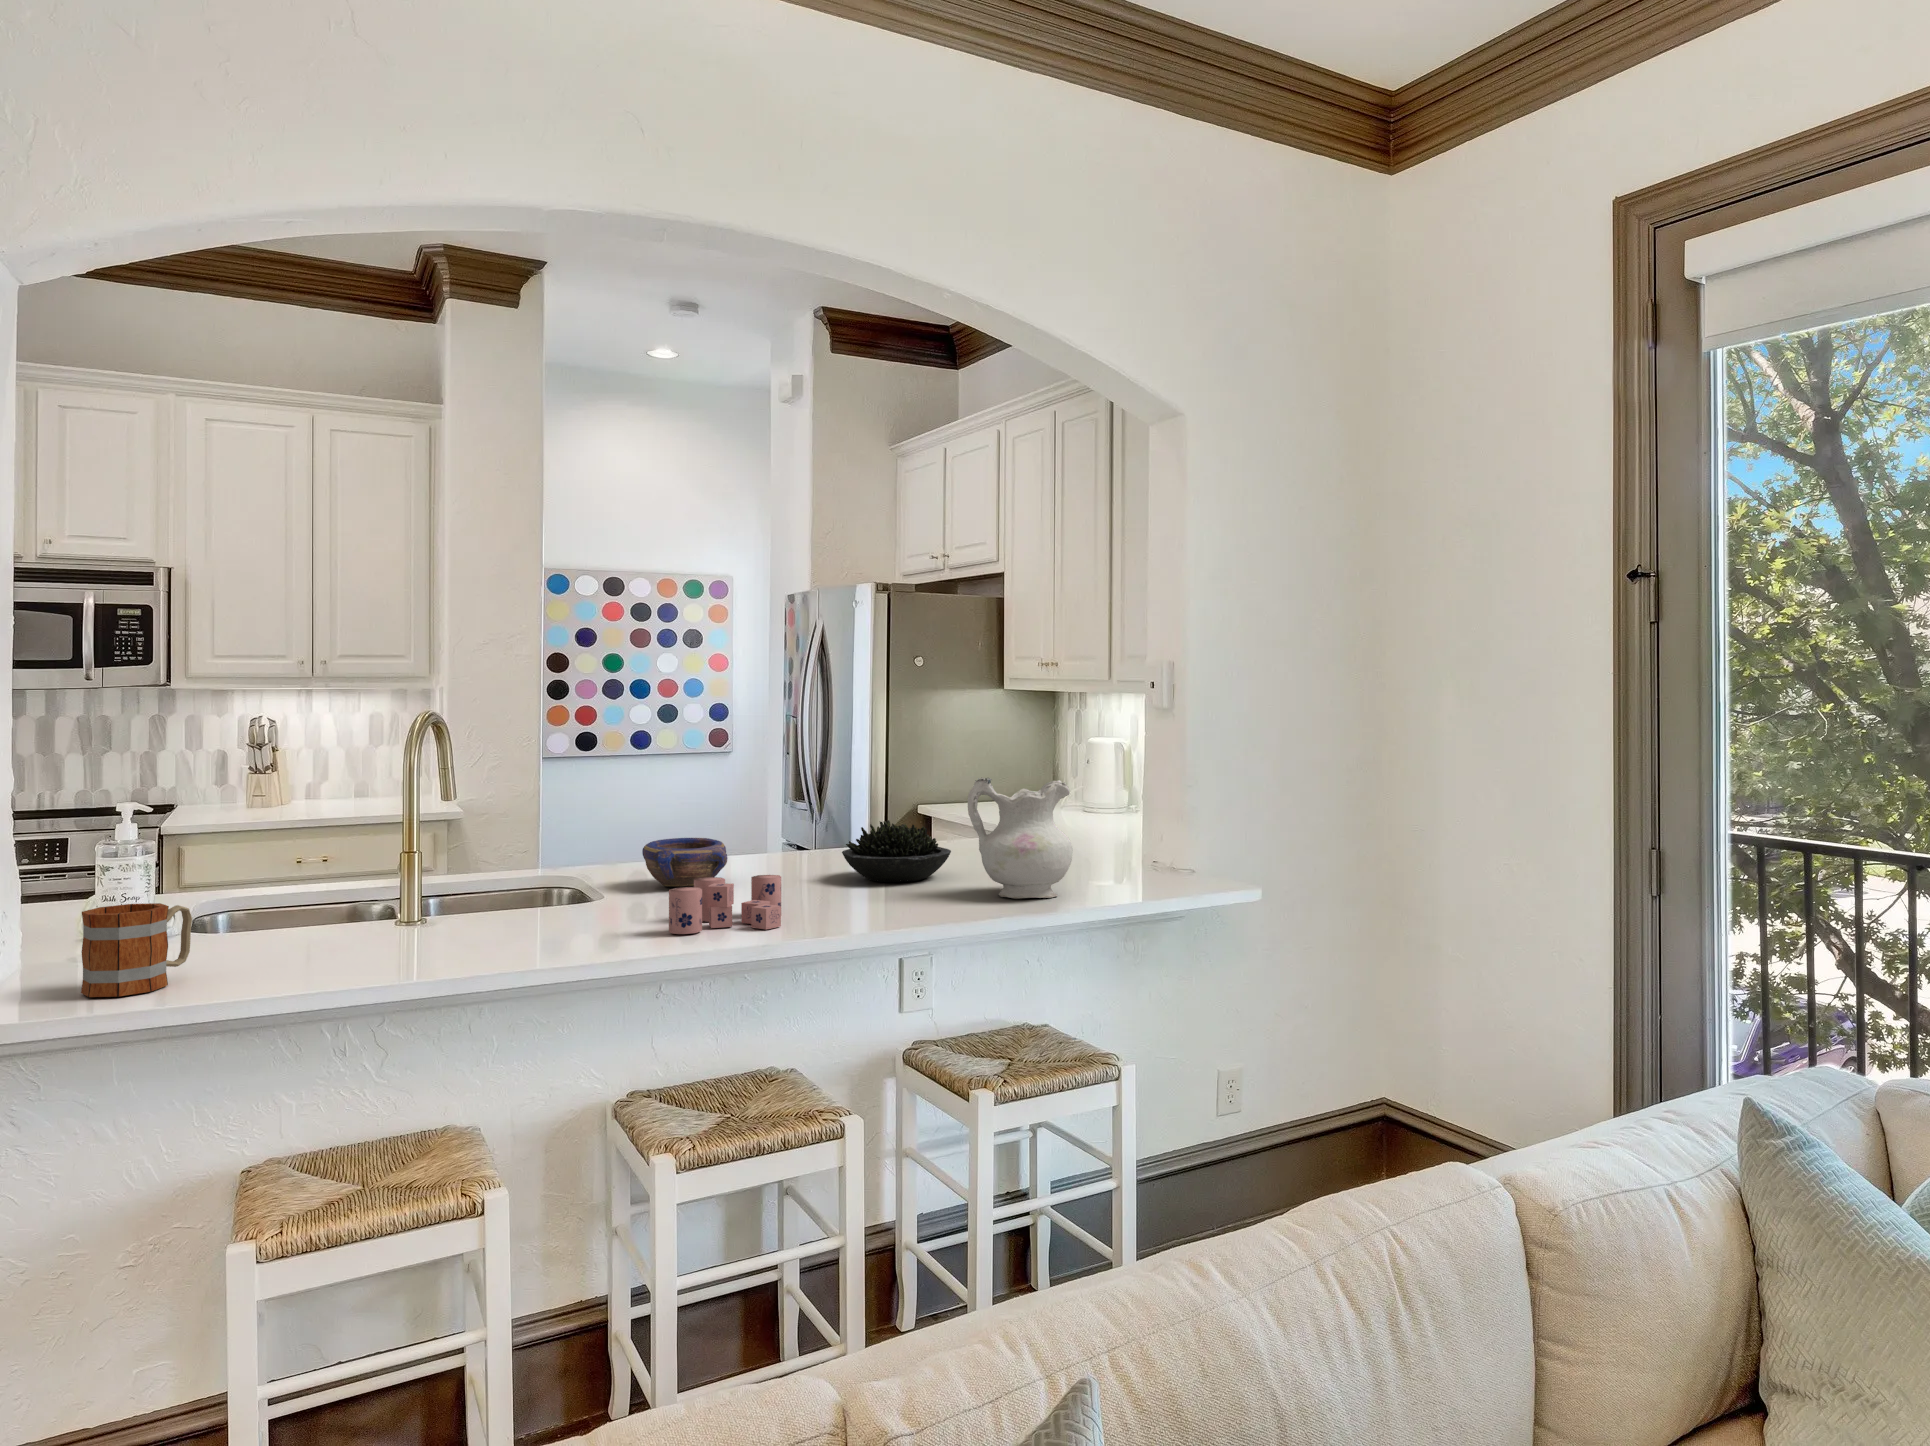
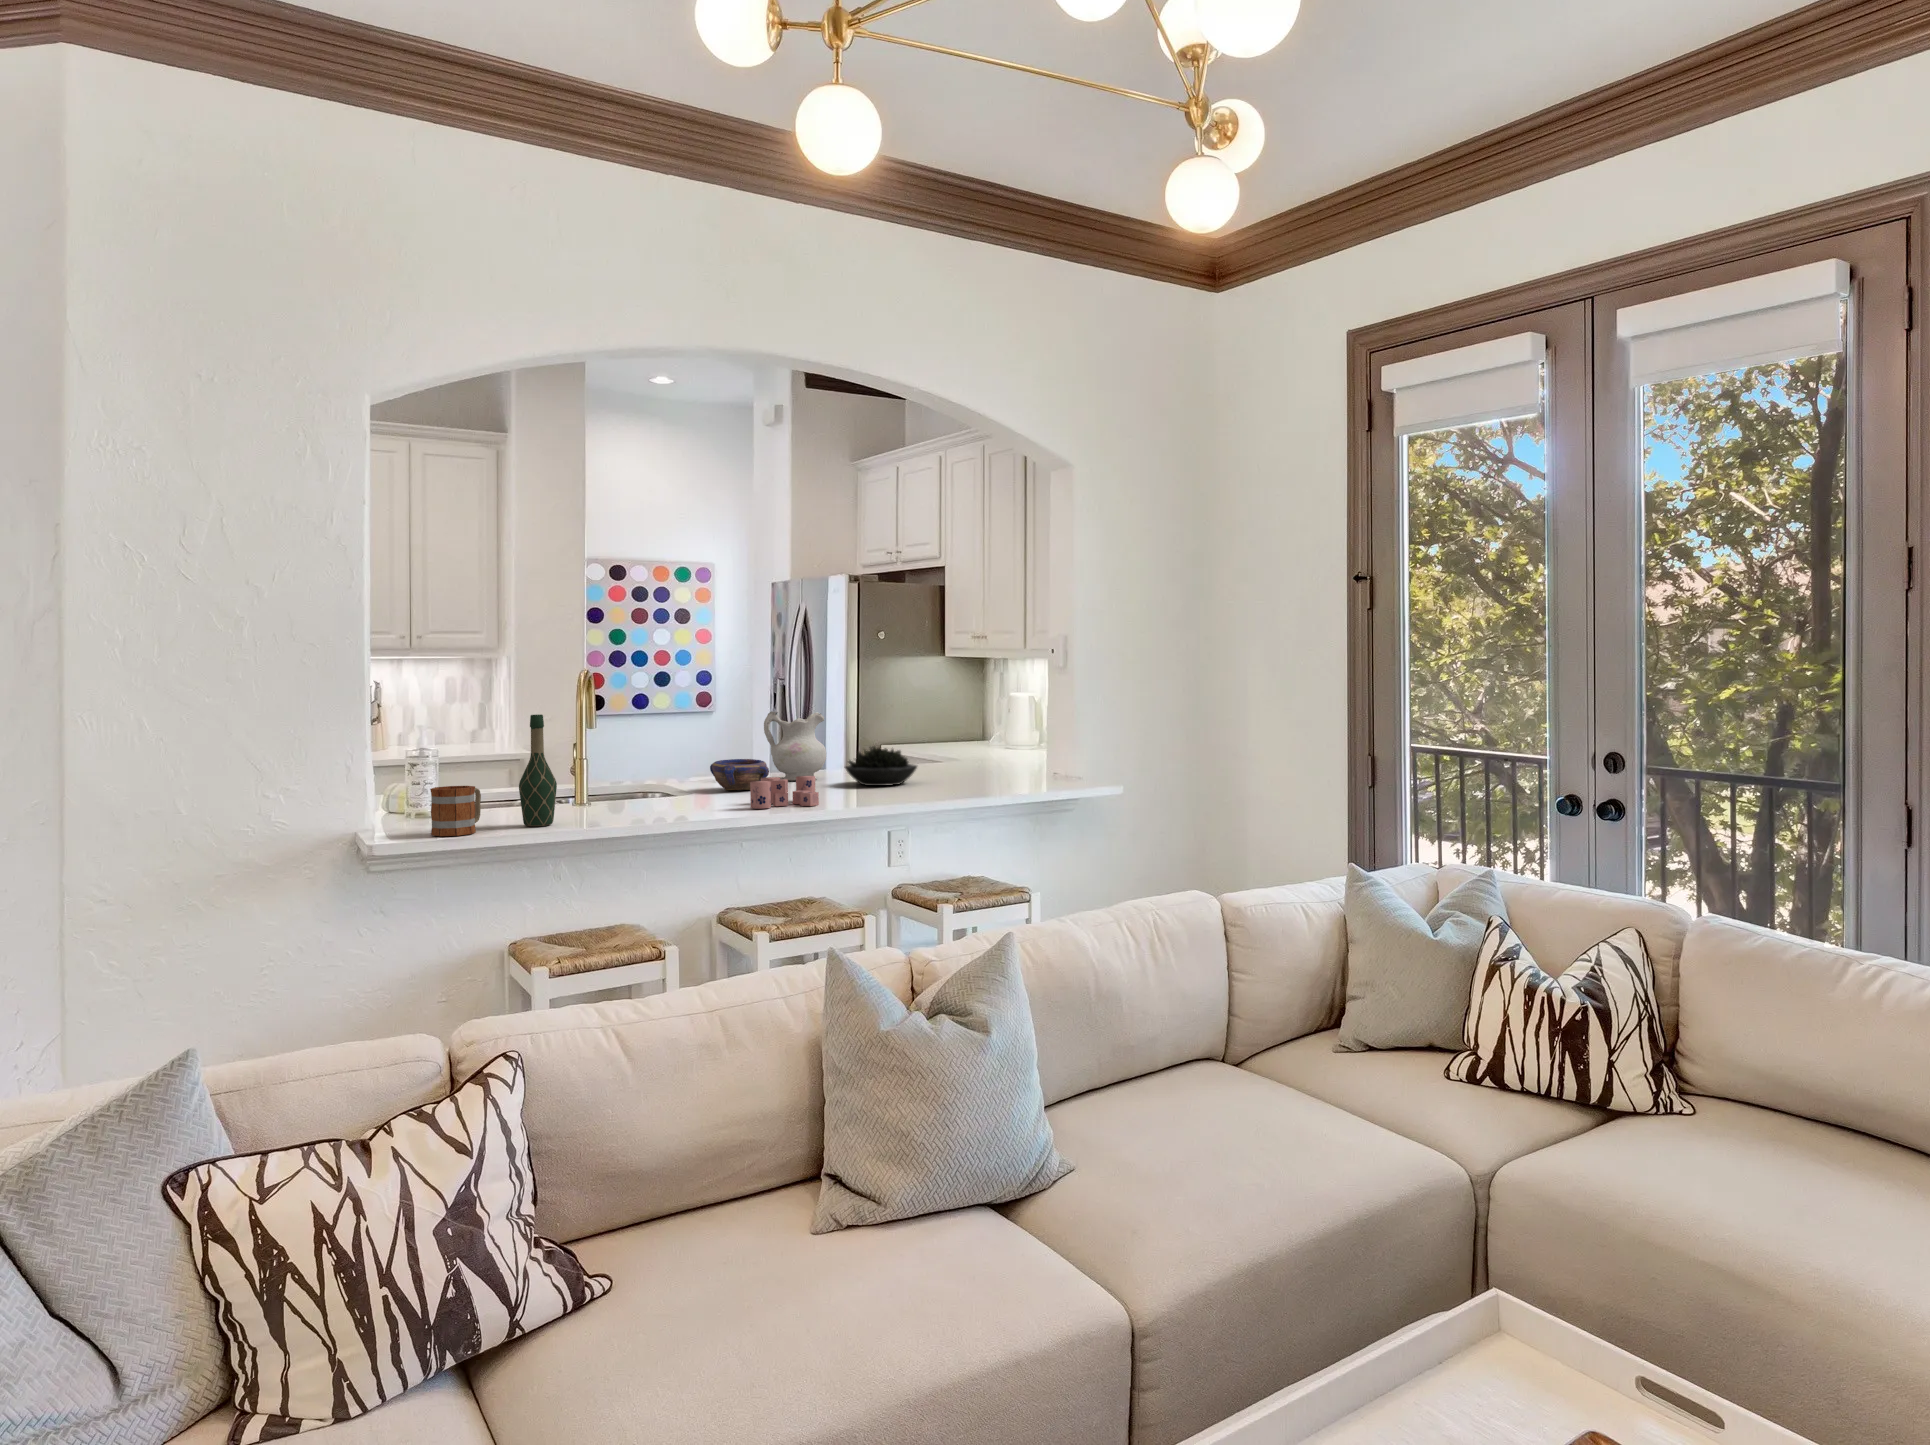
ceramic pitcher: present [968,778,1073,899] -> present [764,711,826,781]
wine bottle: none [259,781,327,972] -> present [519,715,557,826]

